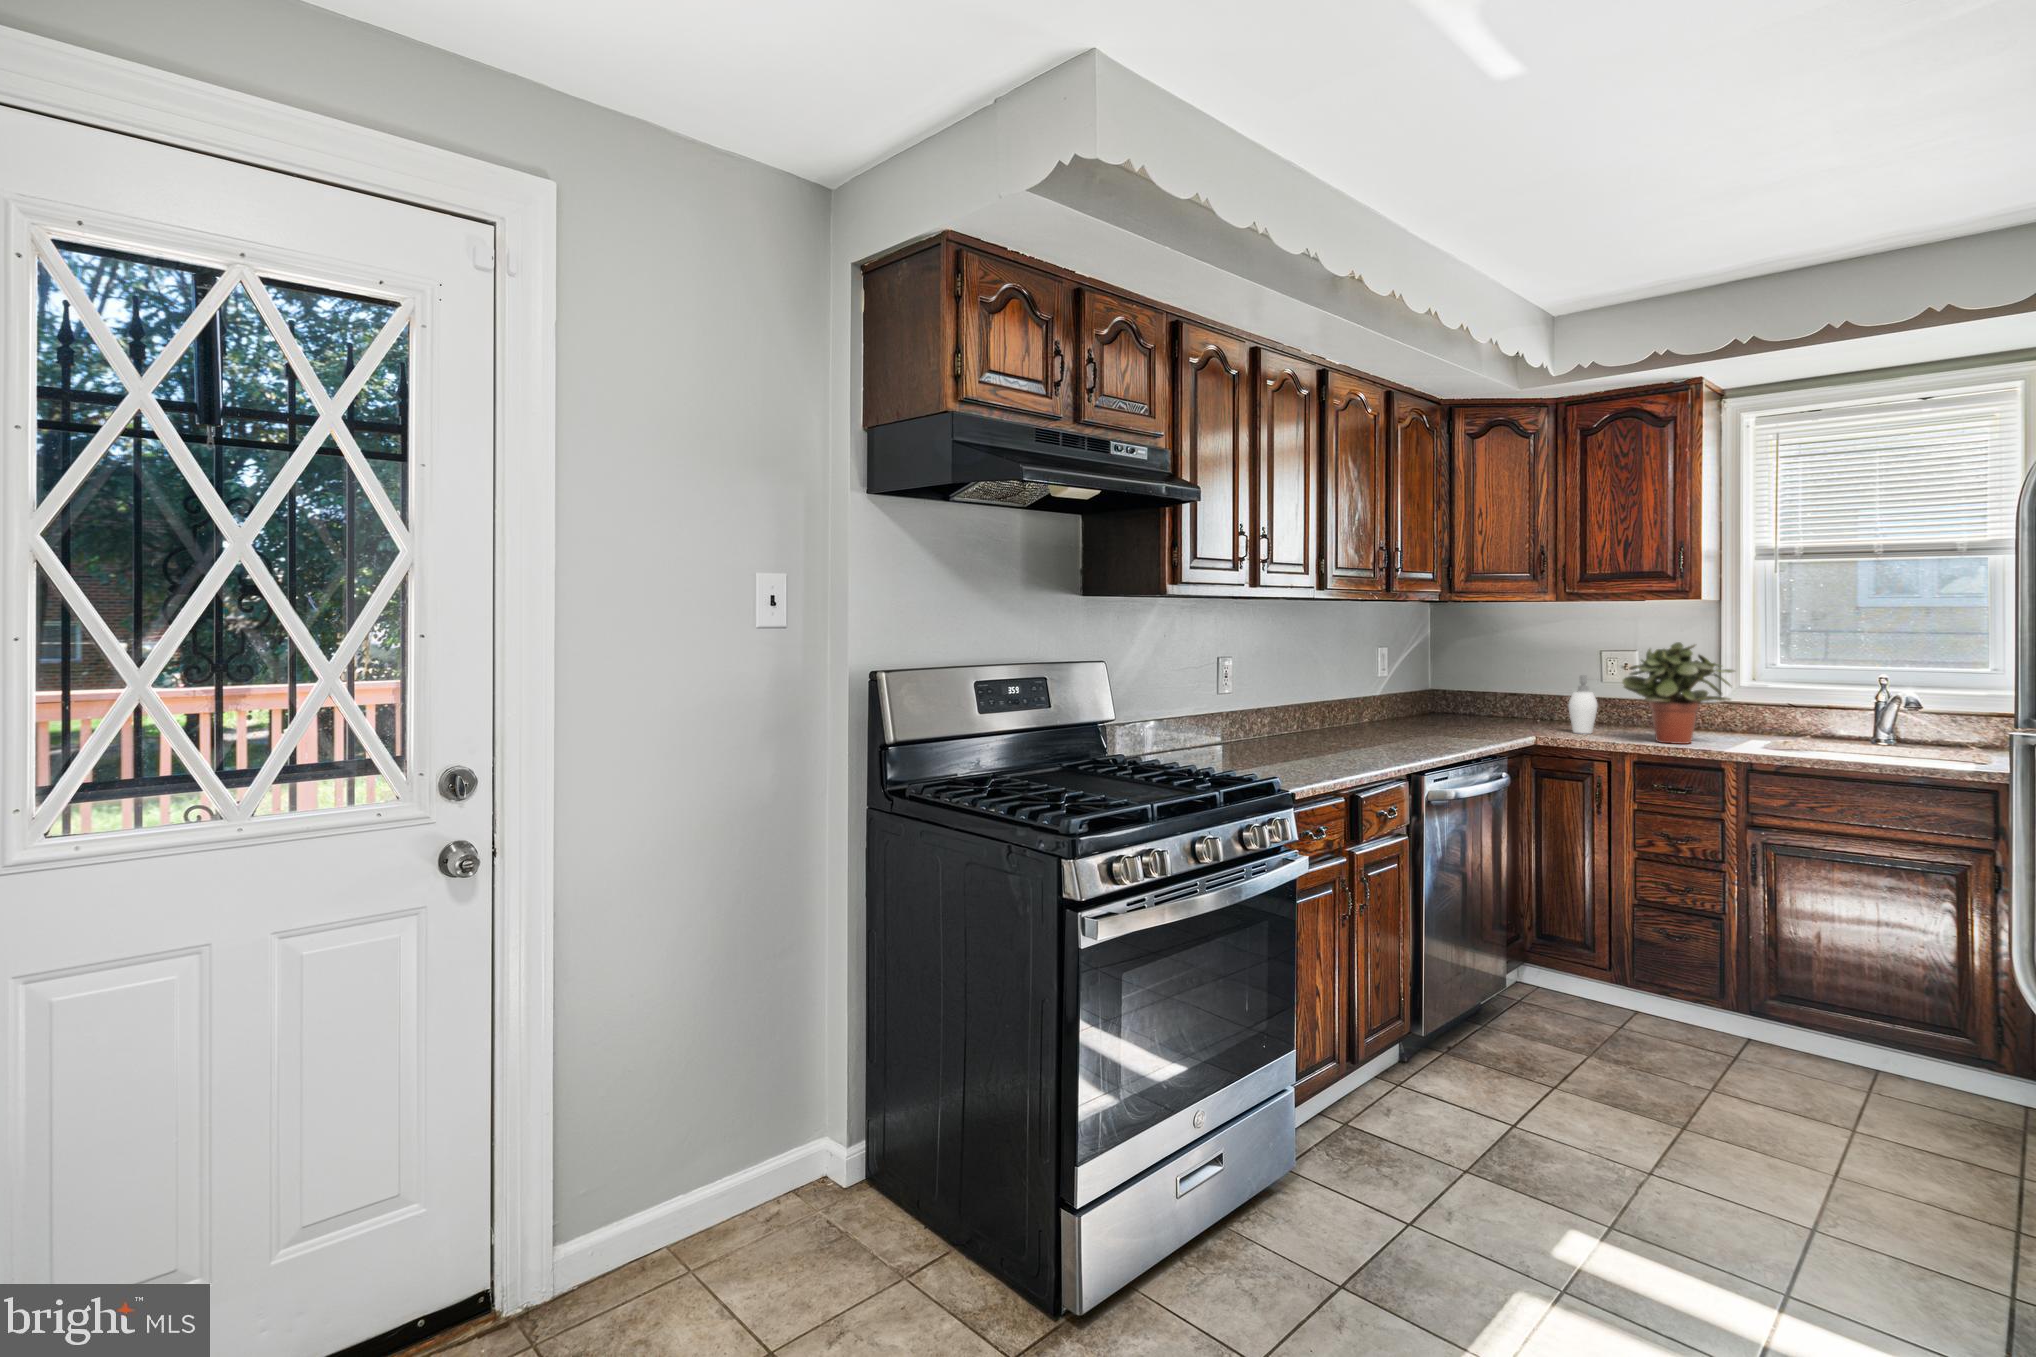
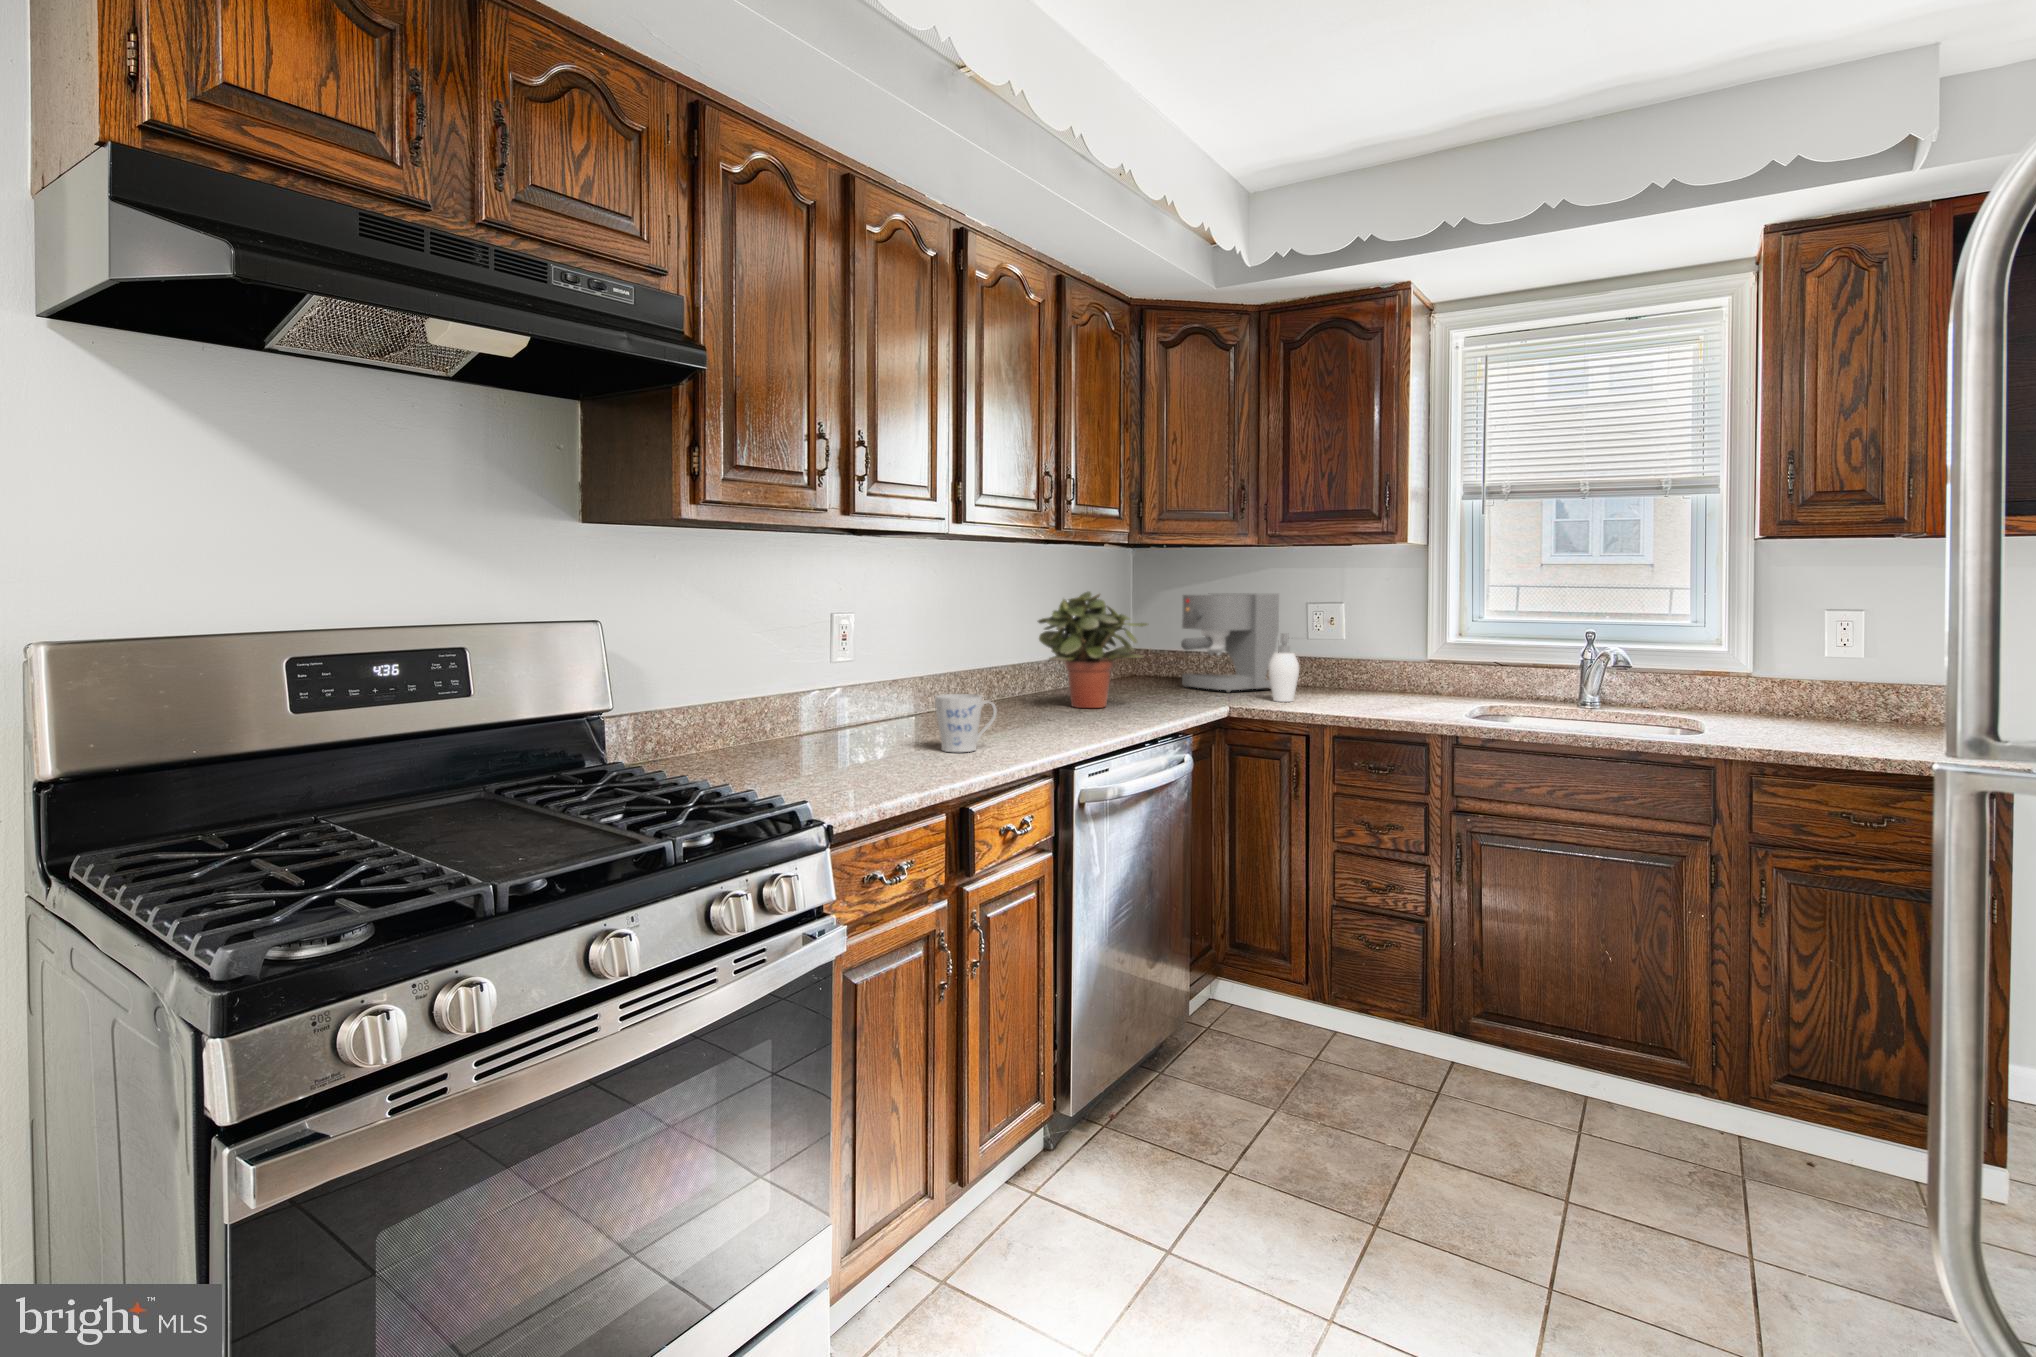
coffee maker: none [1482,641,1574,726] -> present [1181,594,1279,692]
potted plant: present [1622,642,1734,744] -> present [1038,592,1147,708]
mug: none [1318,717,1364,760] -> present [935,694,997,752]

